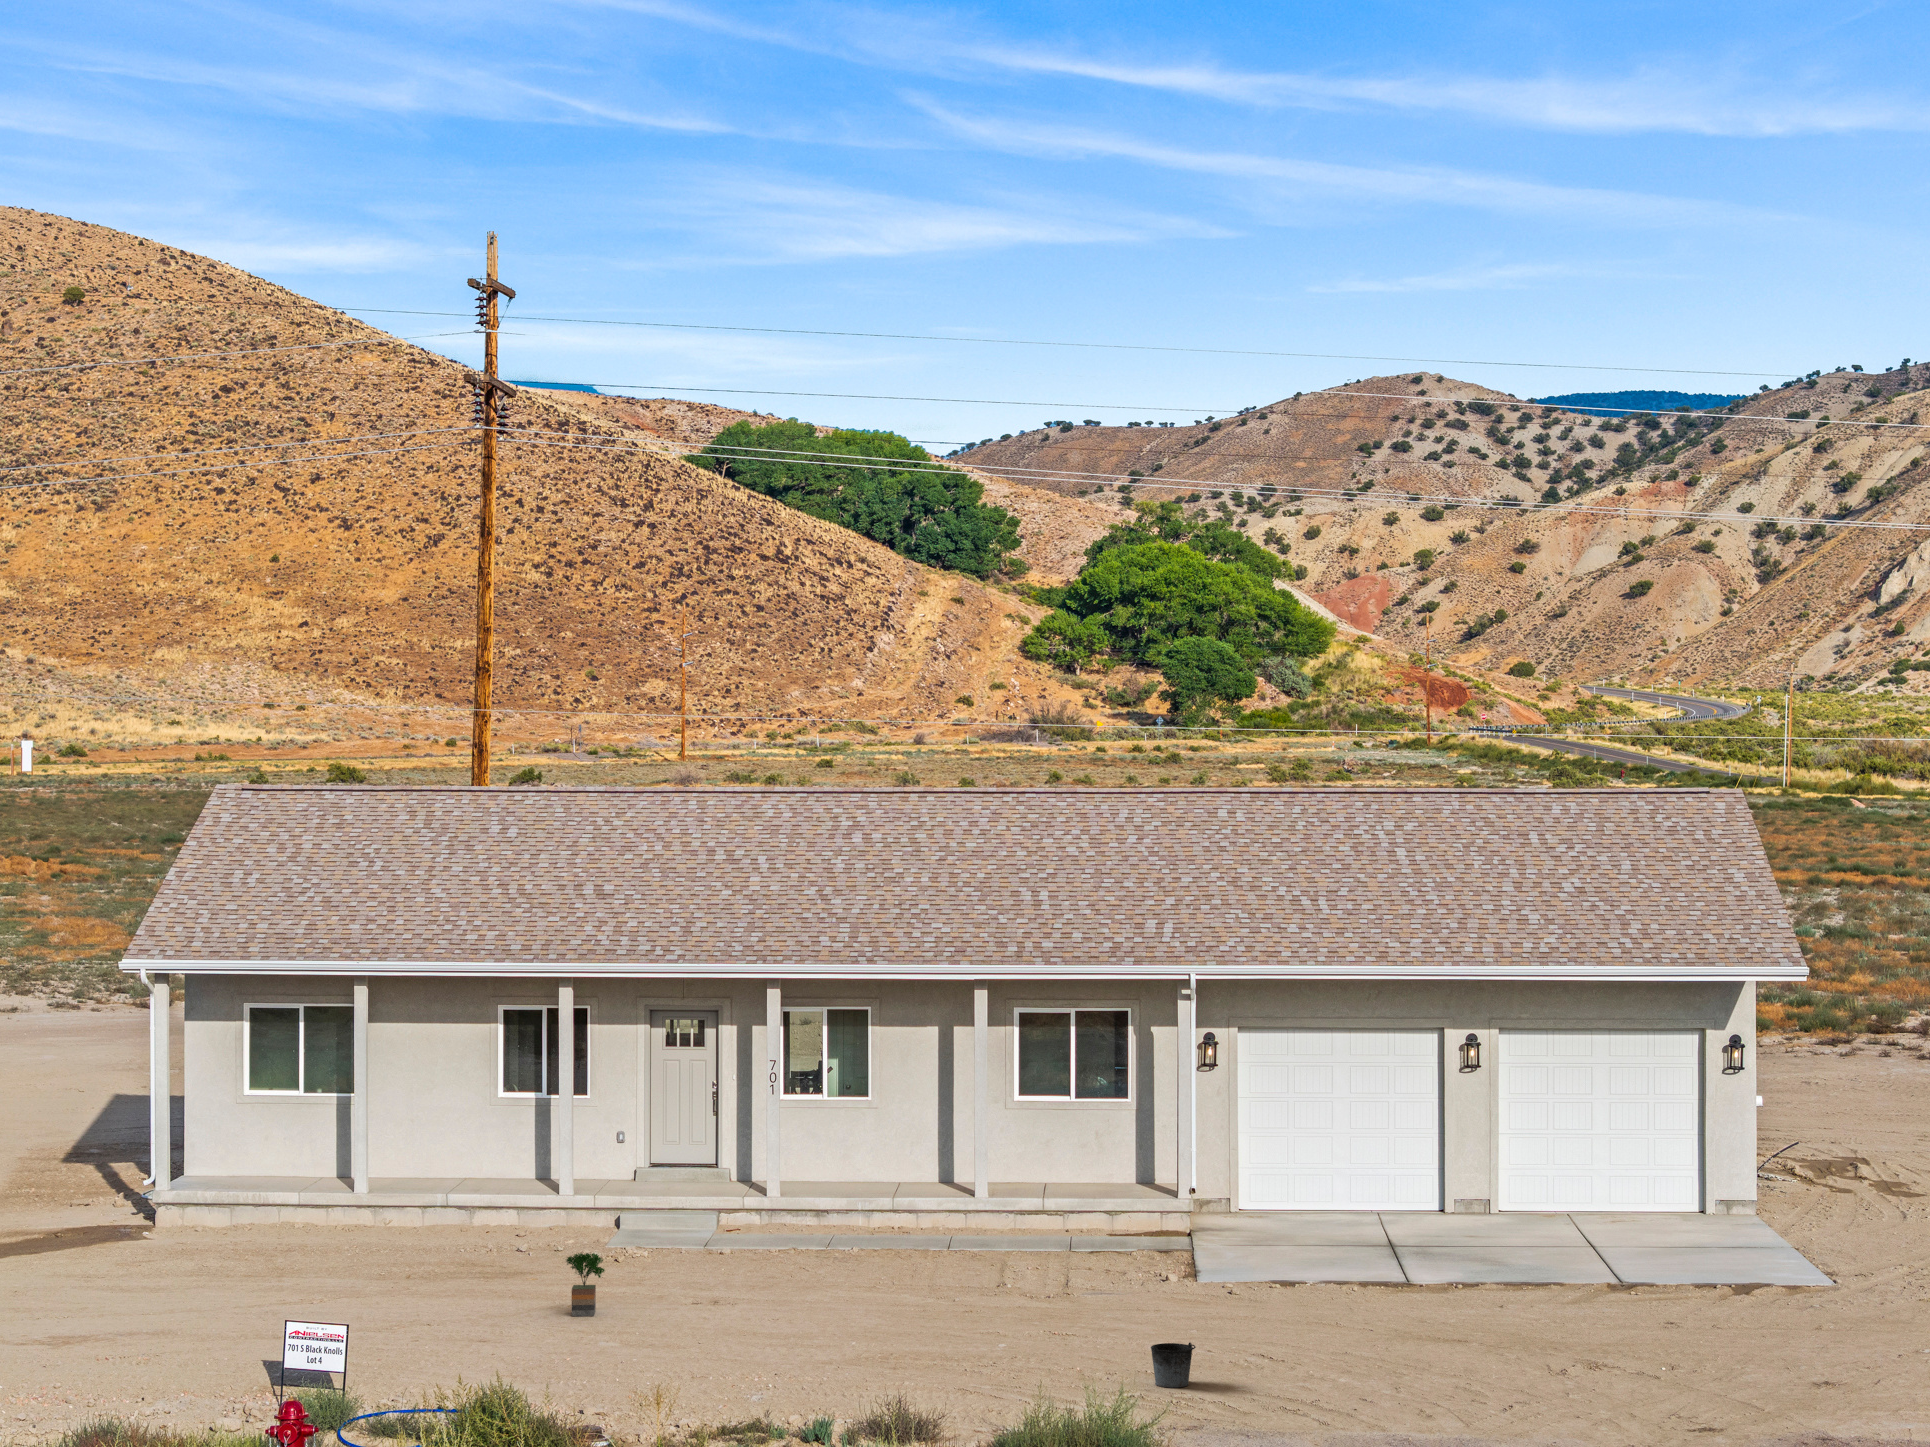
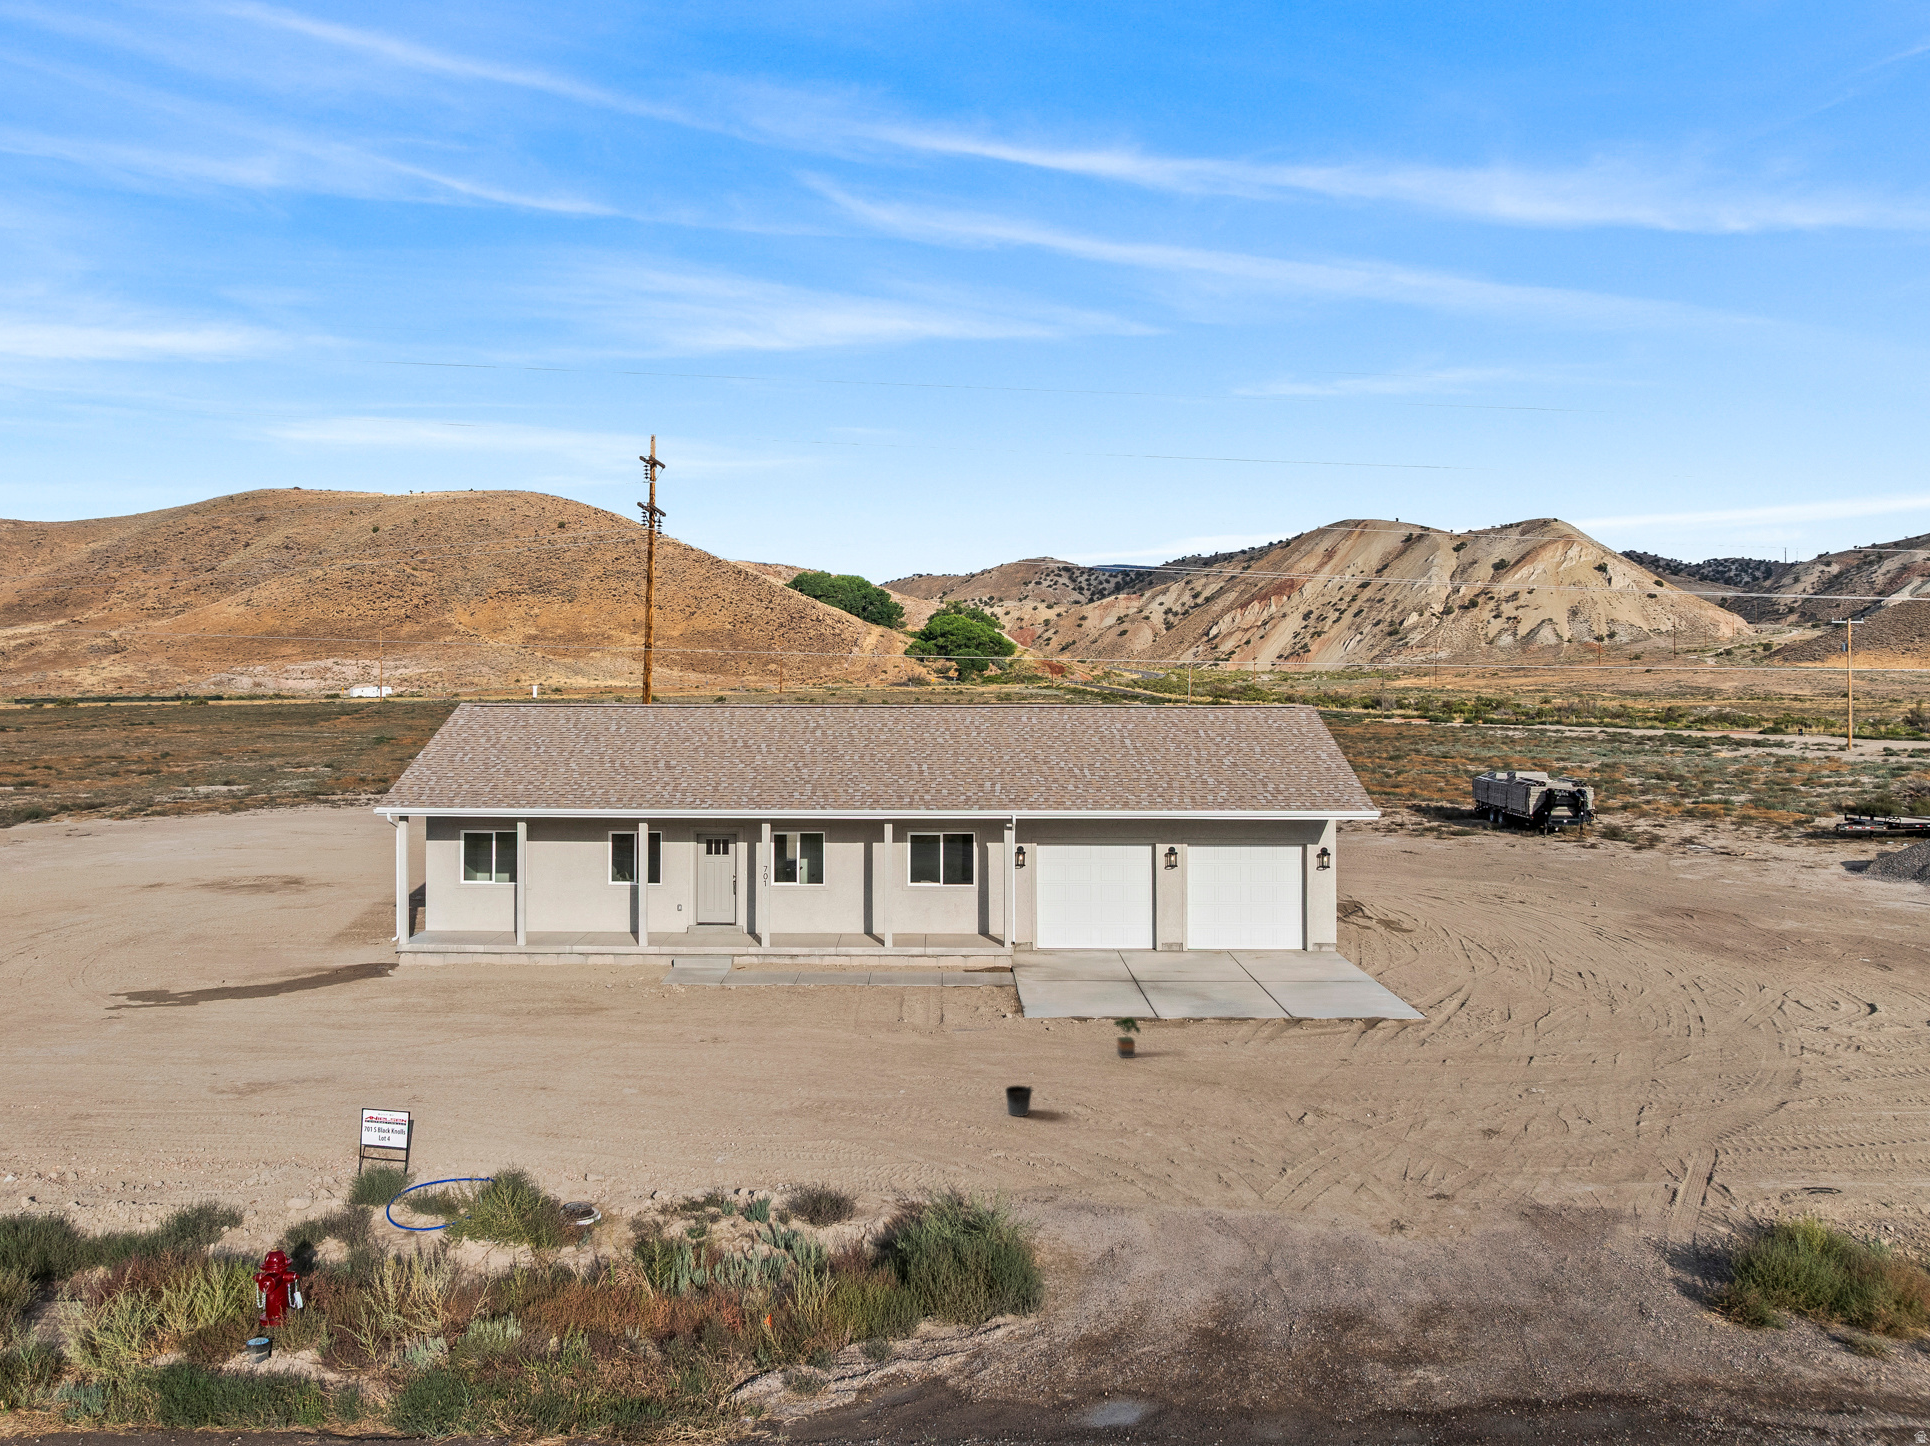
potted tree: present [566,1253,605,1316] -> present [1114,1018,1140,1058]

